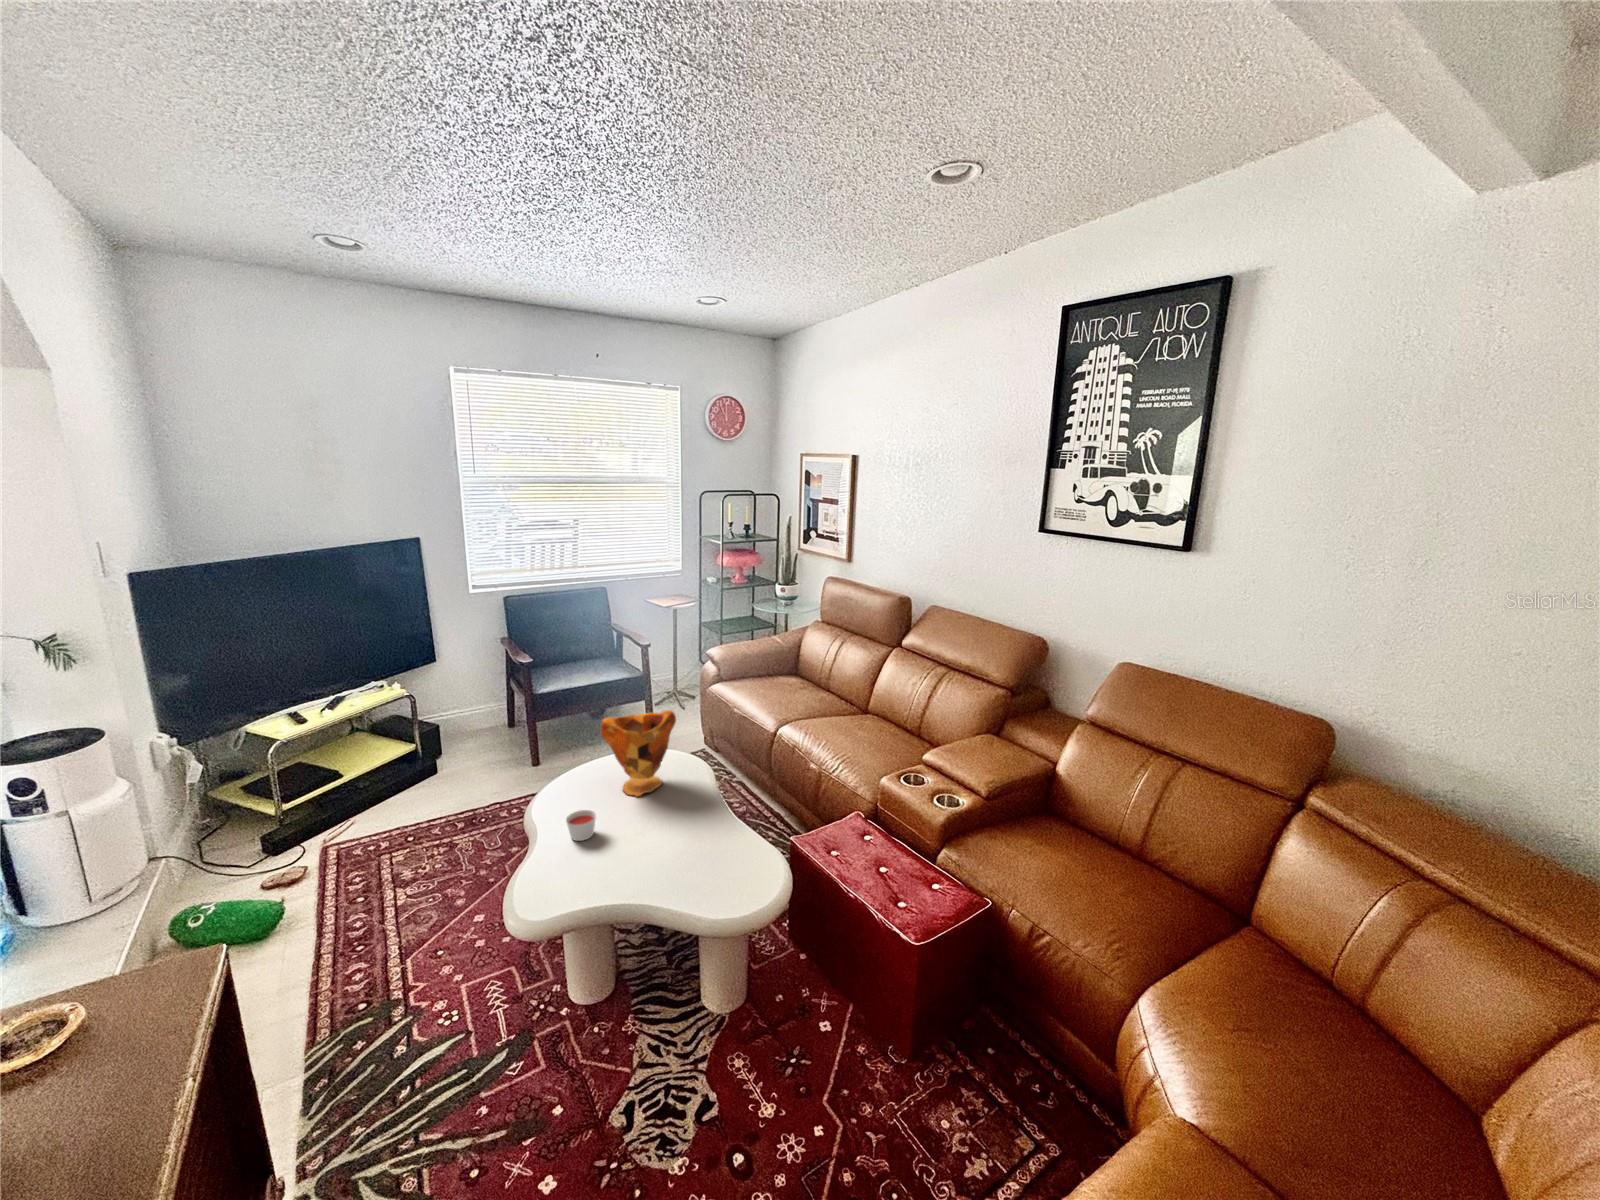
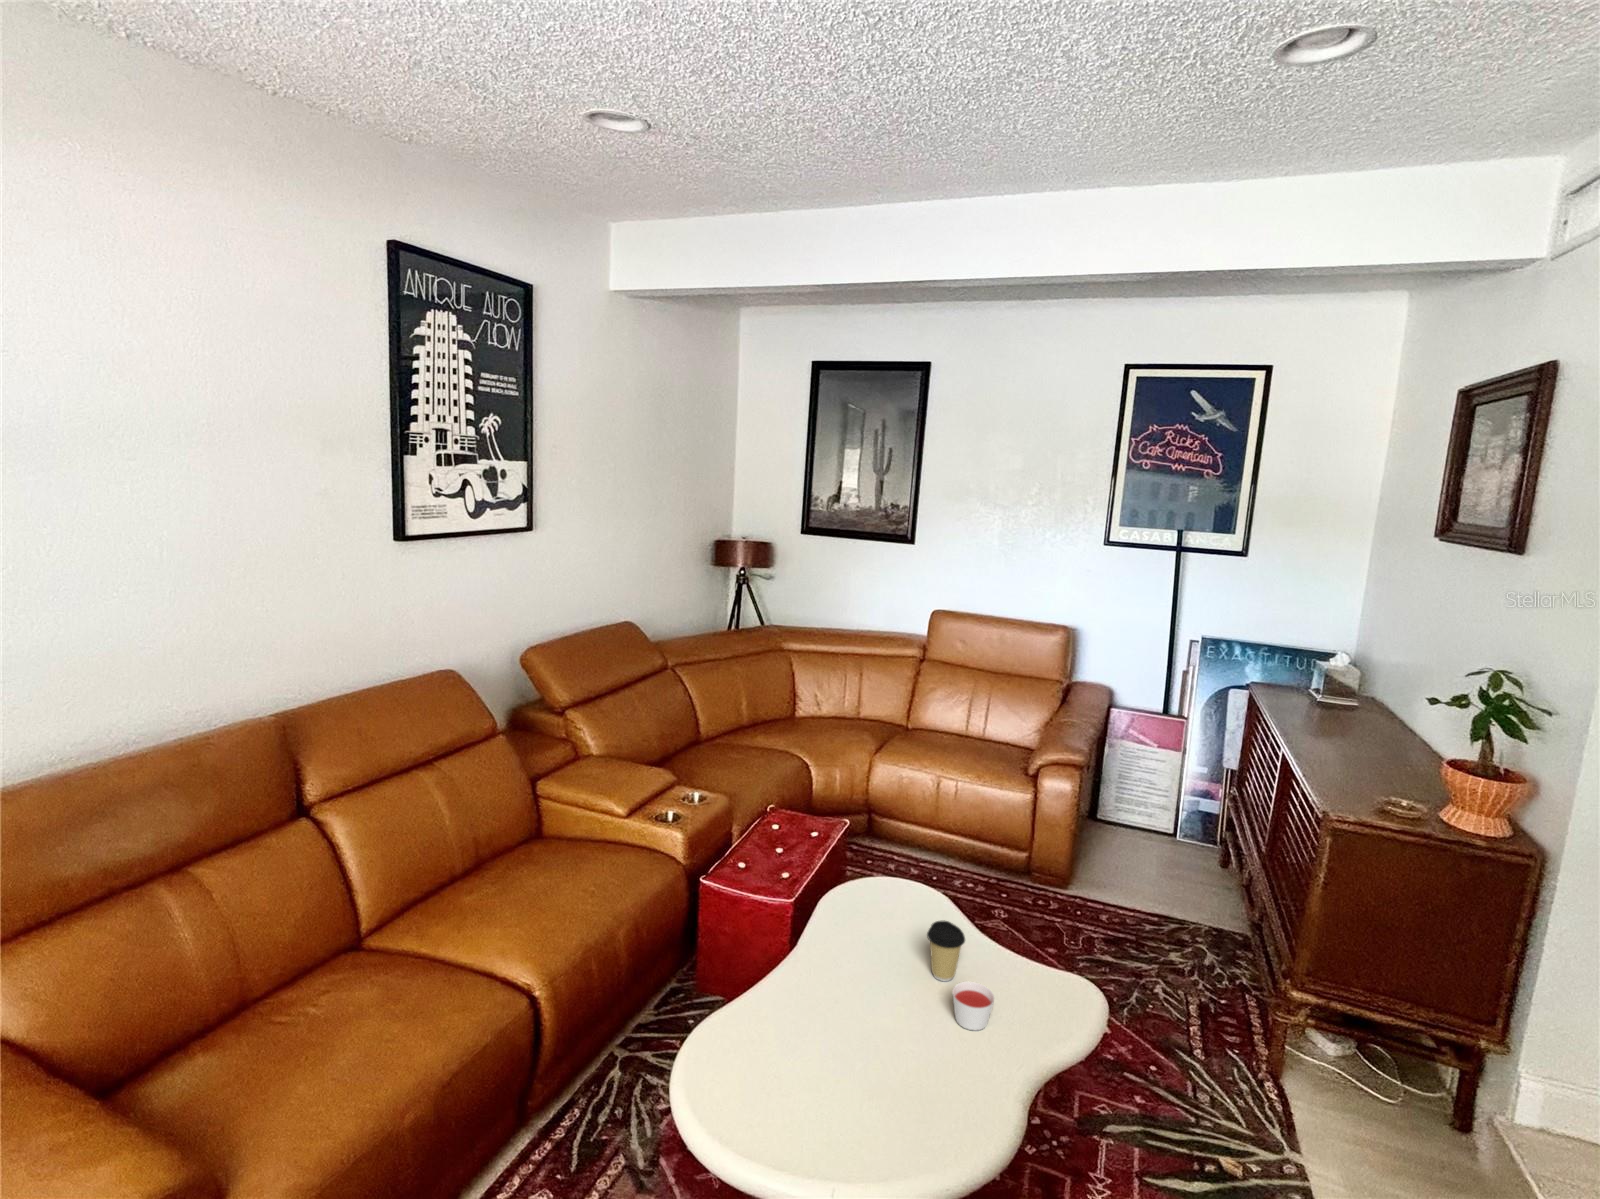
vase: present [600,710,676,796] -> none [779,893,888,1069]
coffee cup: none [609,806,639,852] -> present [927,920,965,981]

